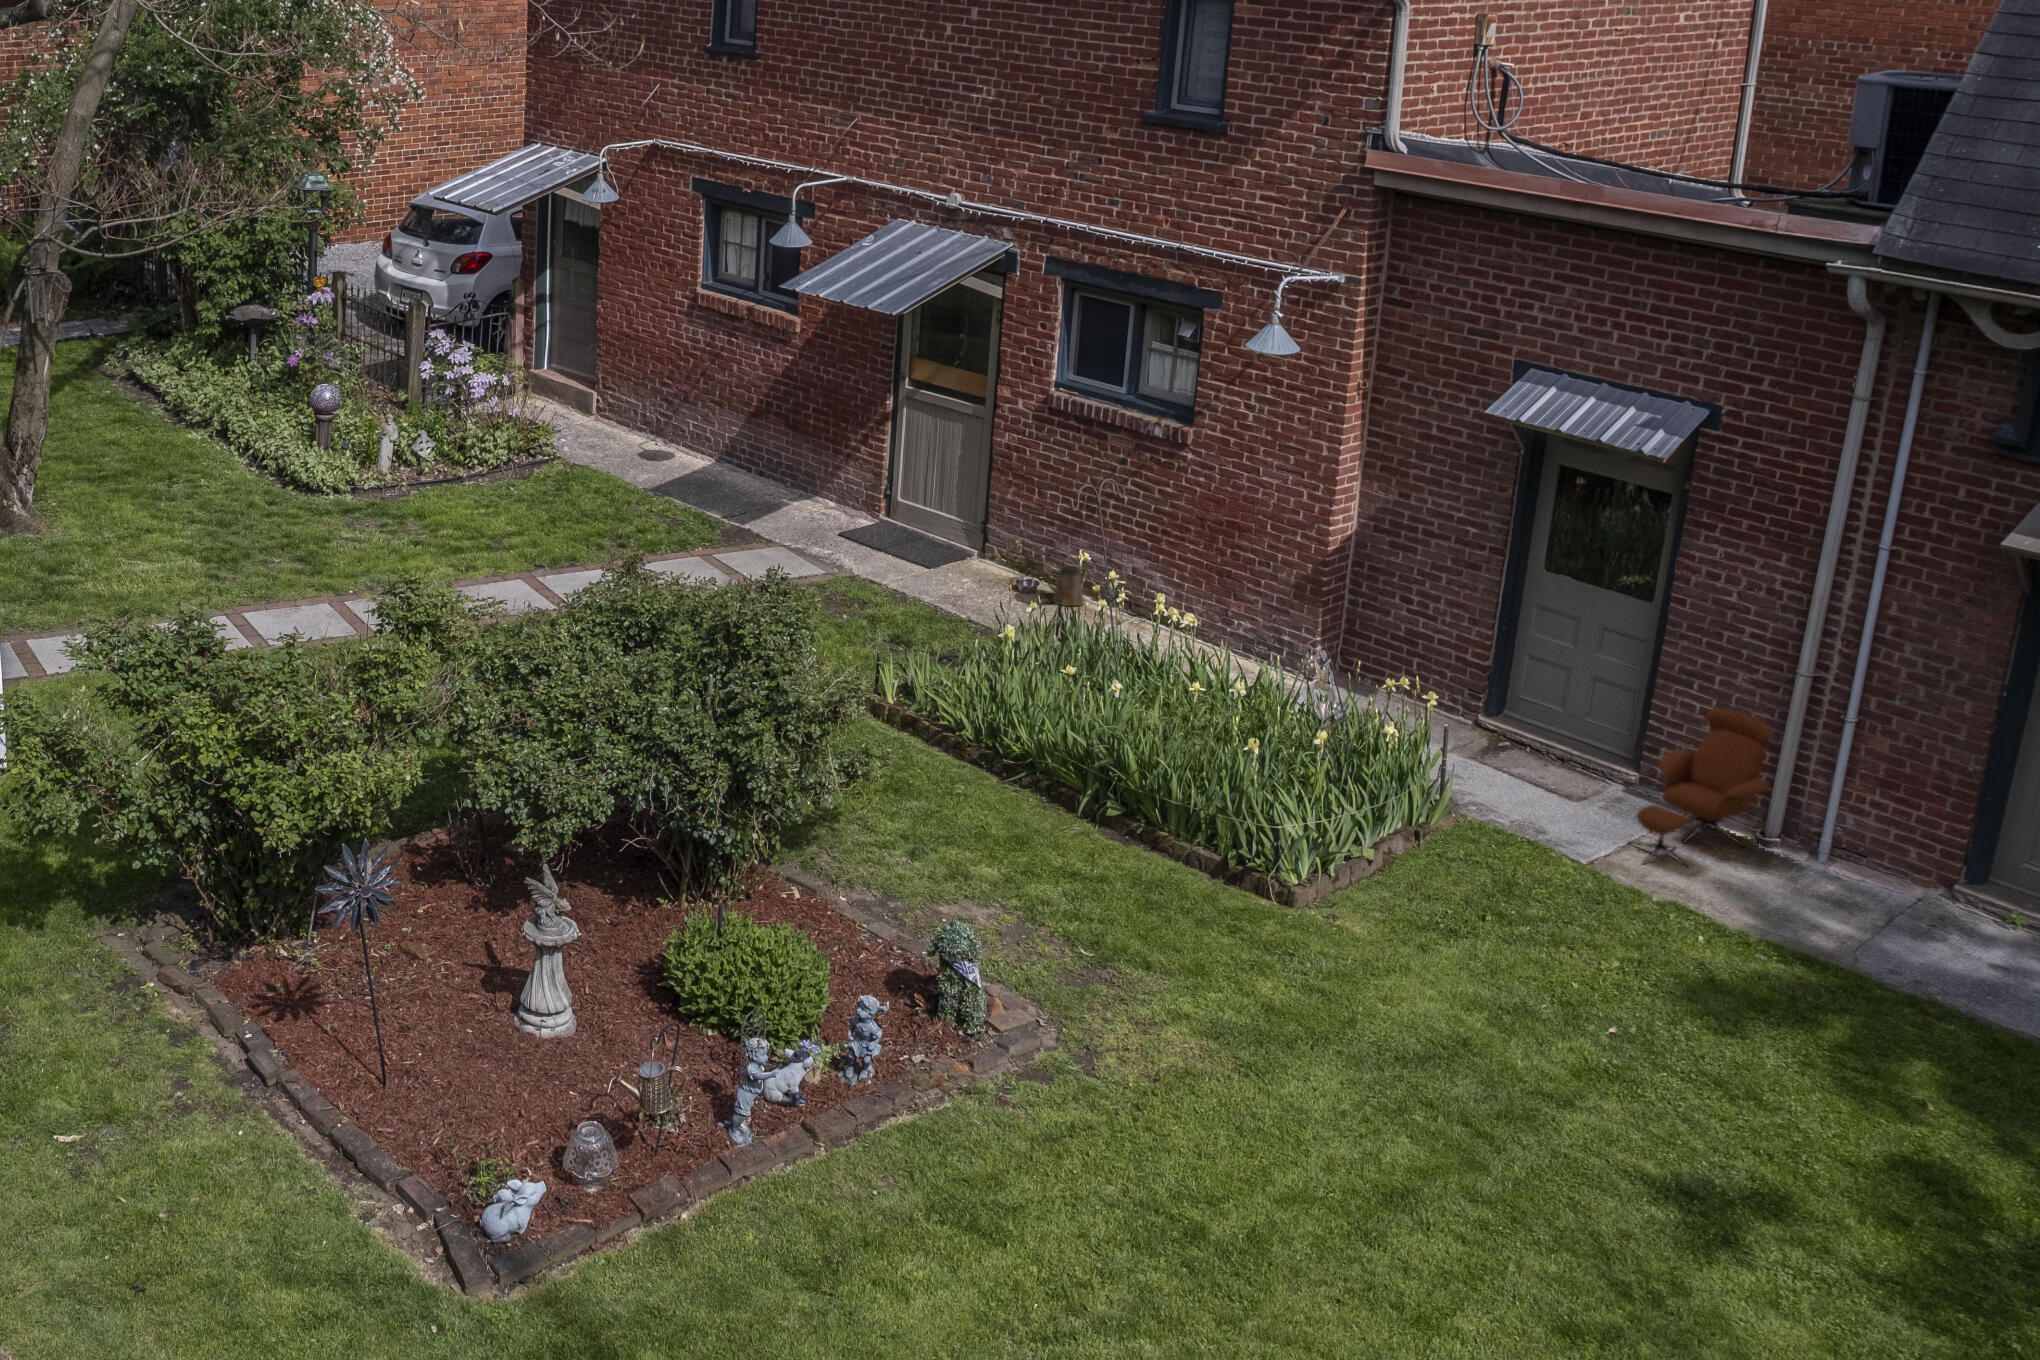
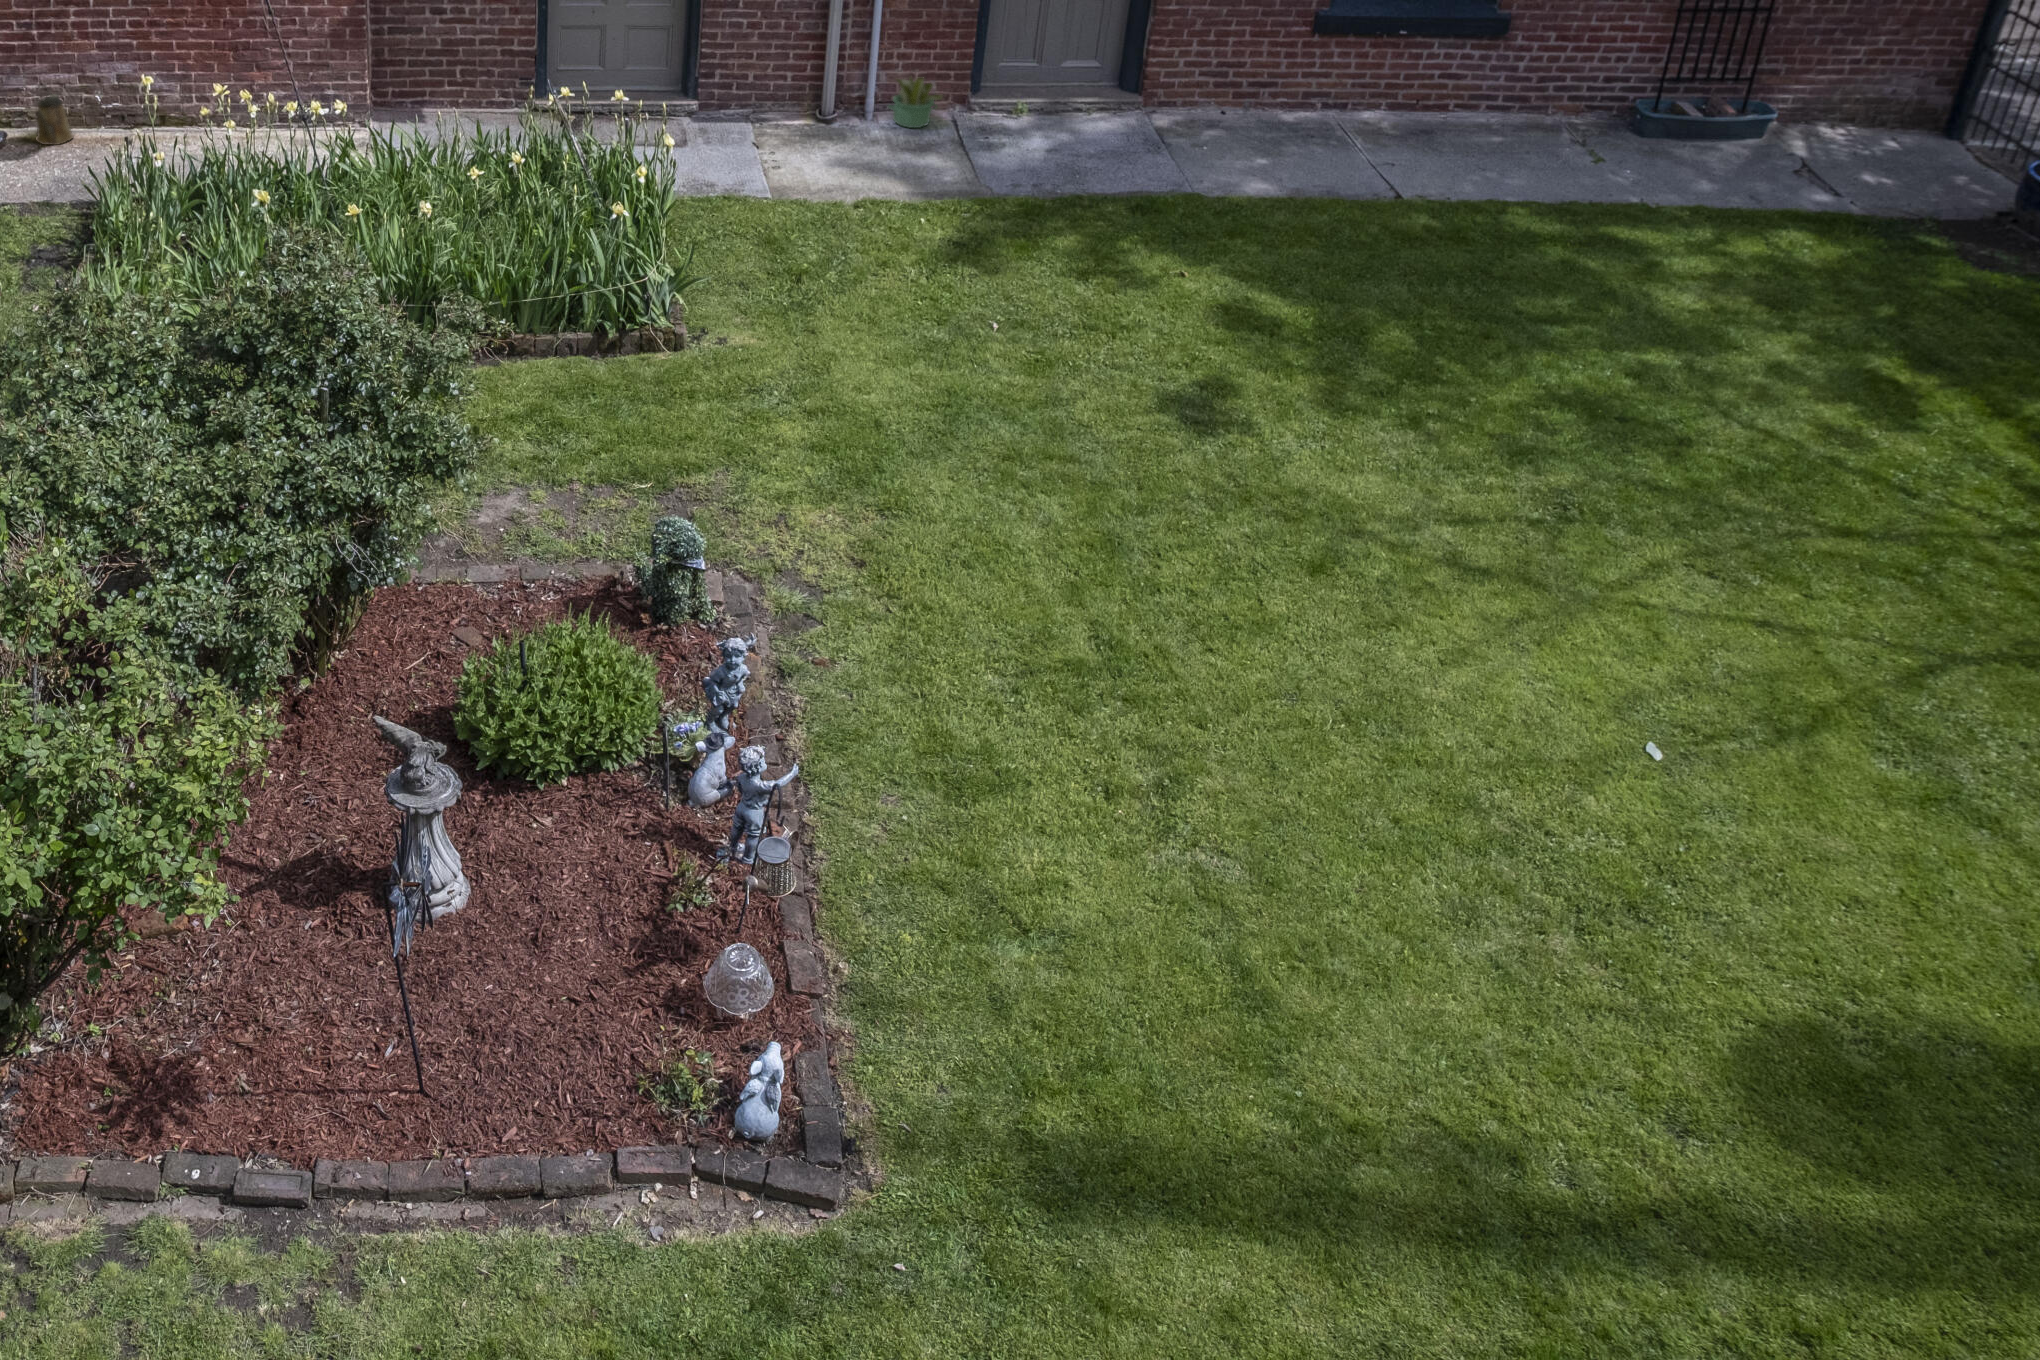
lounge chair: present [1636,708,1772,866] -> none [746,14,837,167]
decorative plant: none [1830,826,1903,893] -> present [889,77,942,128]

